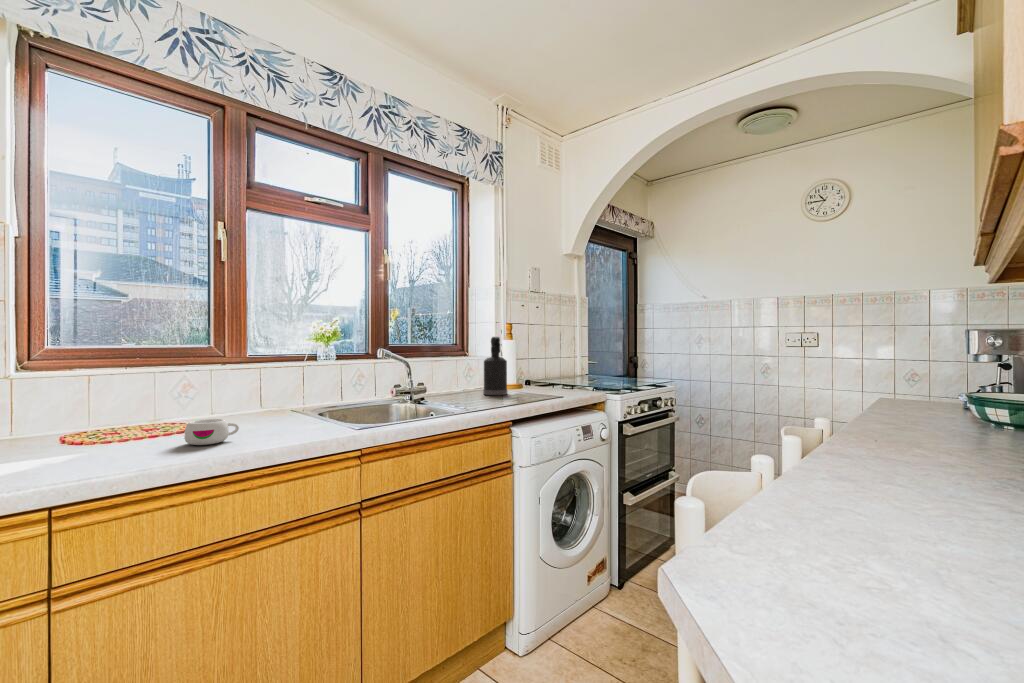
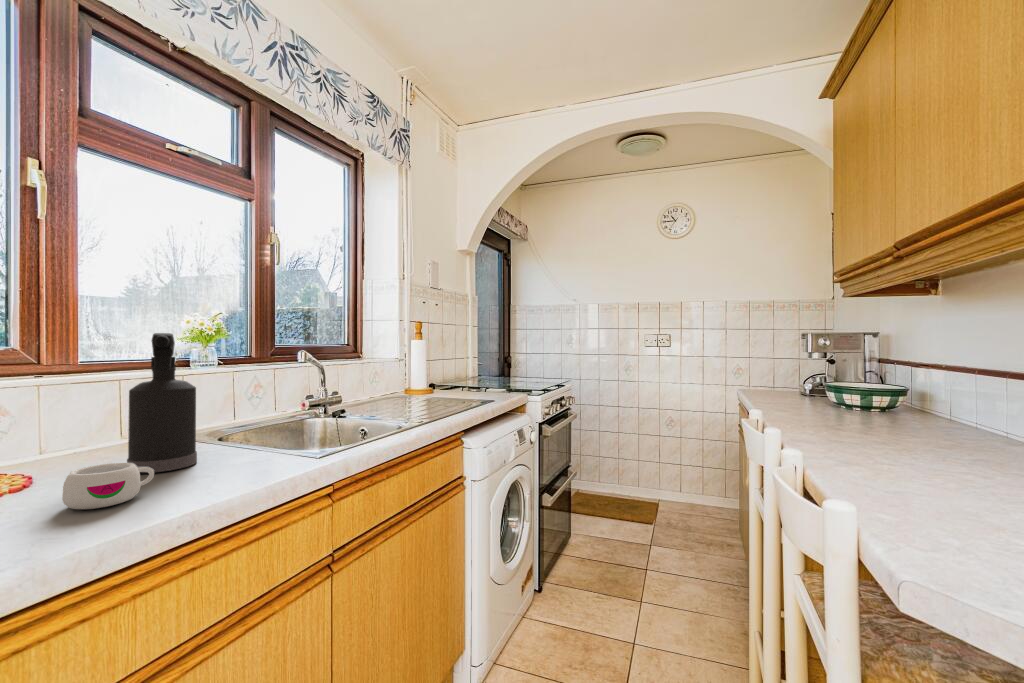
spray bottle: present [483,337,507,395] -> present [127,333,197,473]

